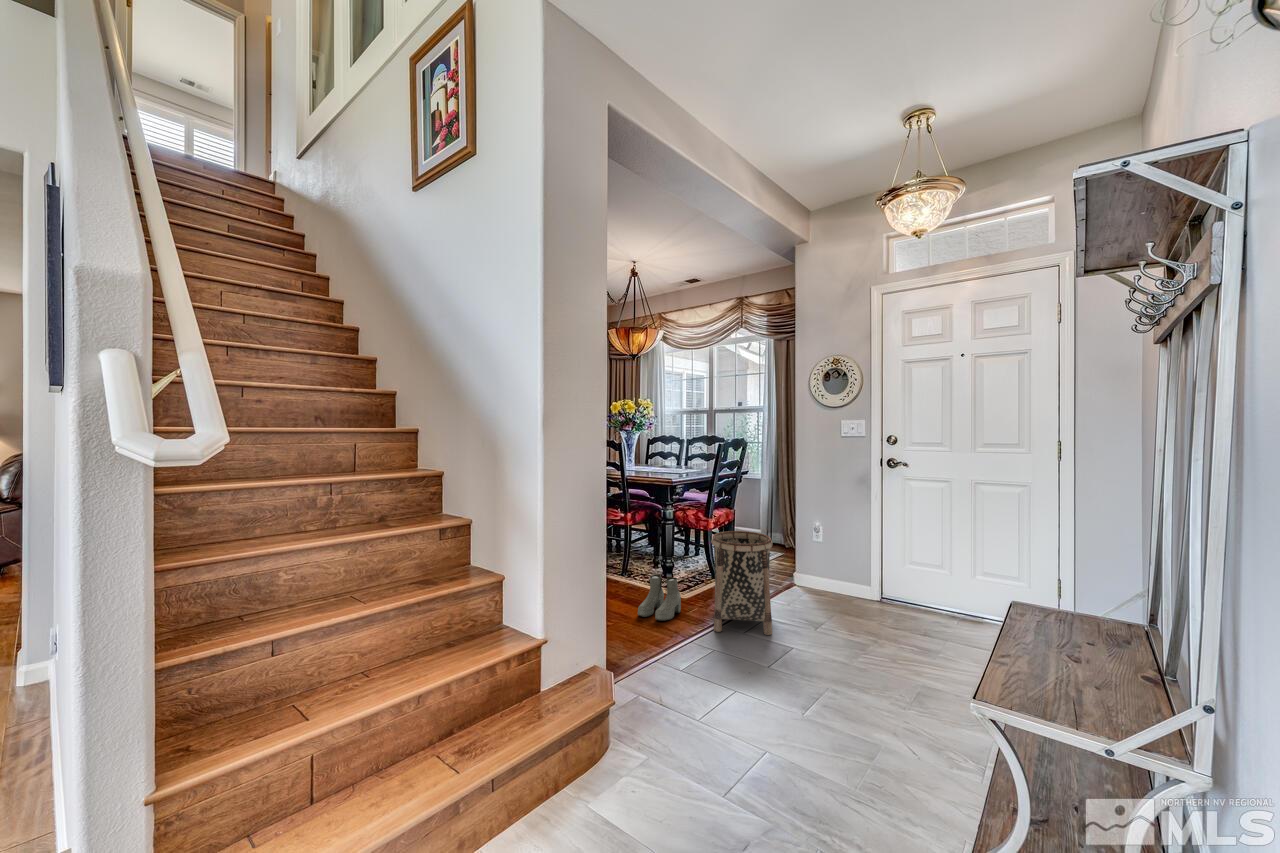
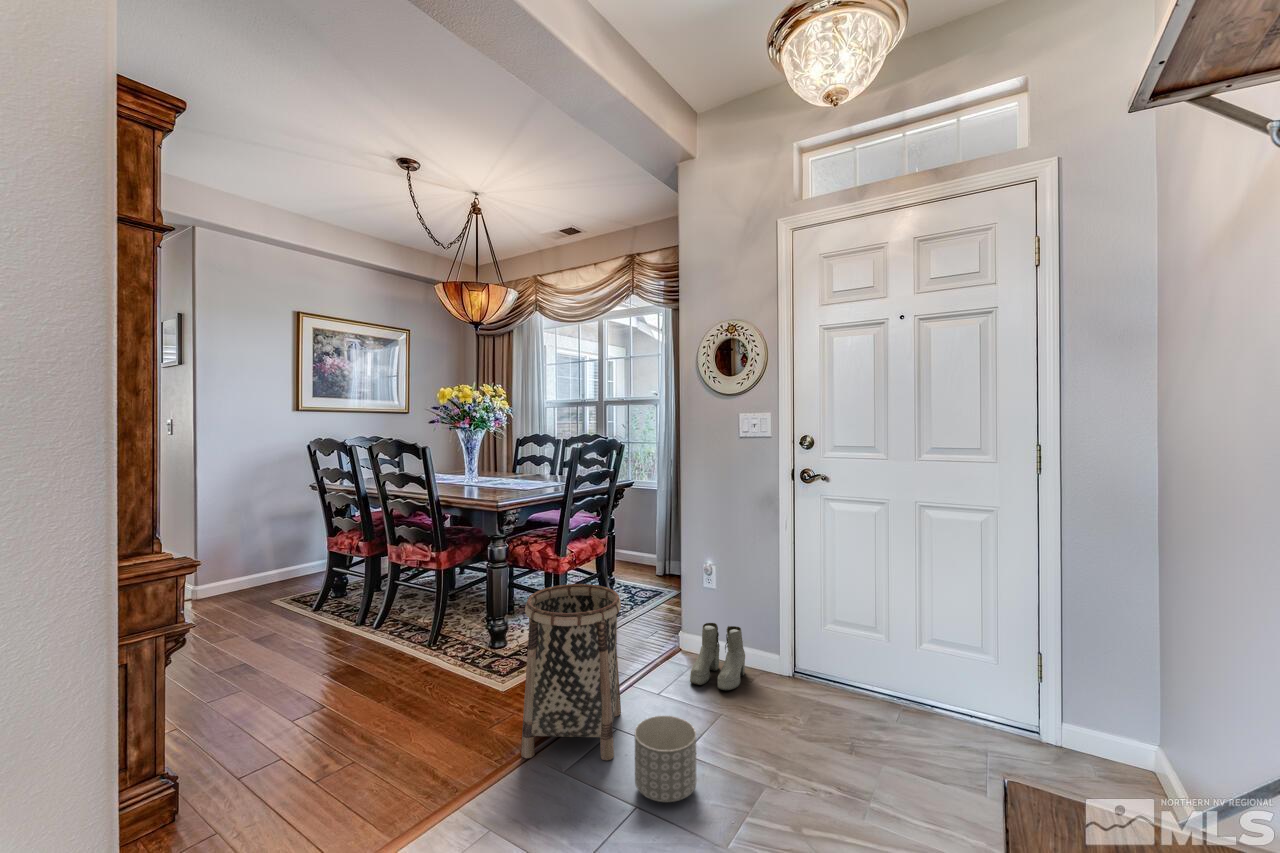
boots: present [638,575,681,621] -> present [690,623,745,690]
planter: none [791,607,830,652] -> present [635,716,696,802]

